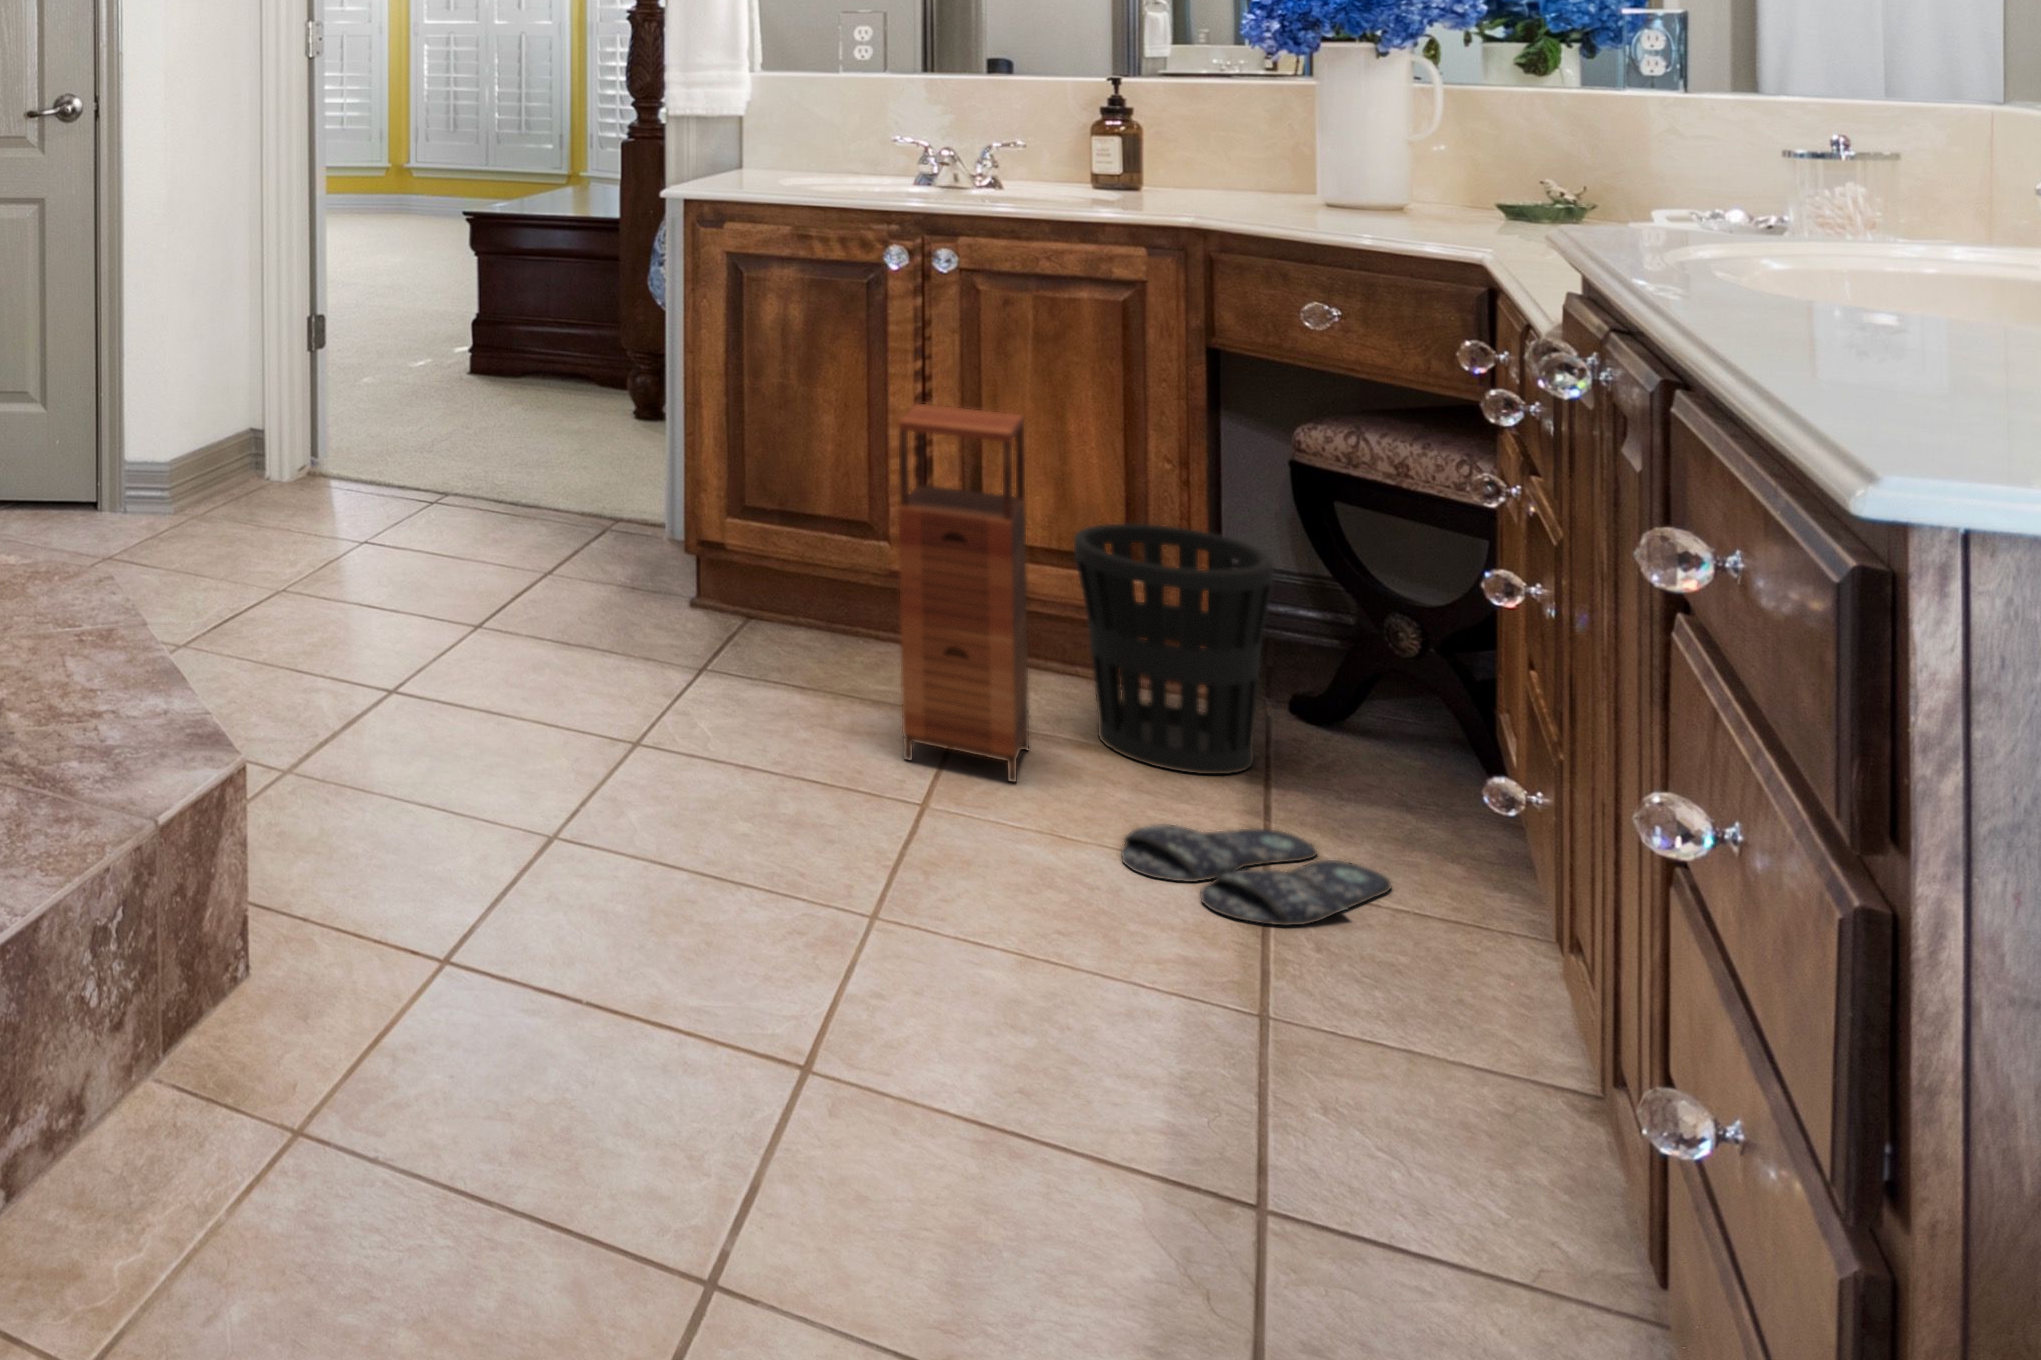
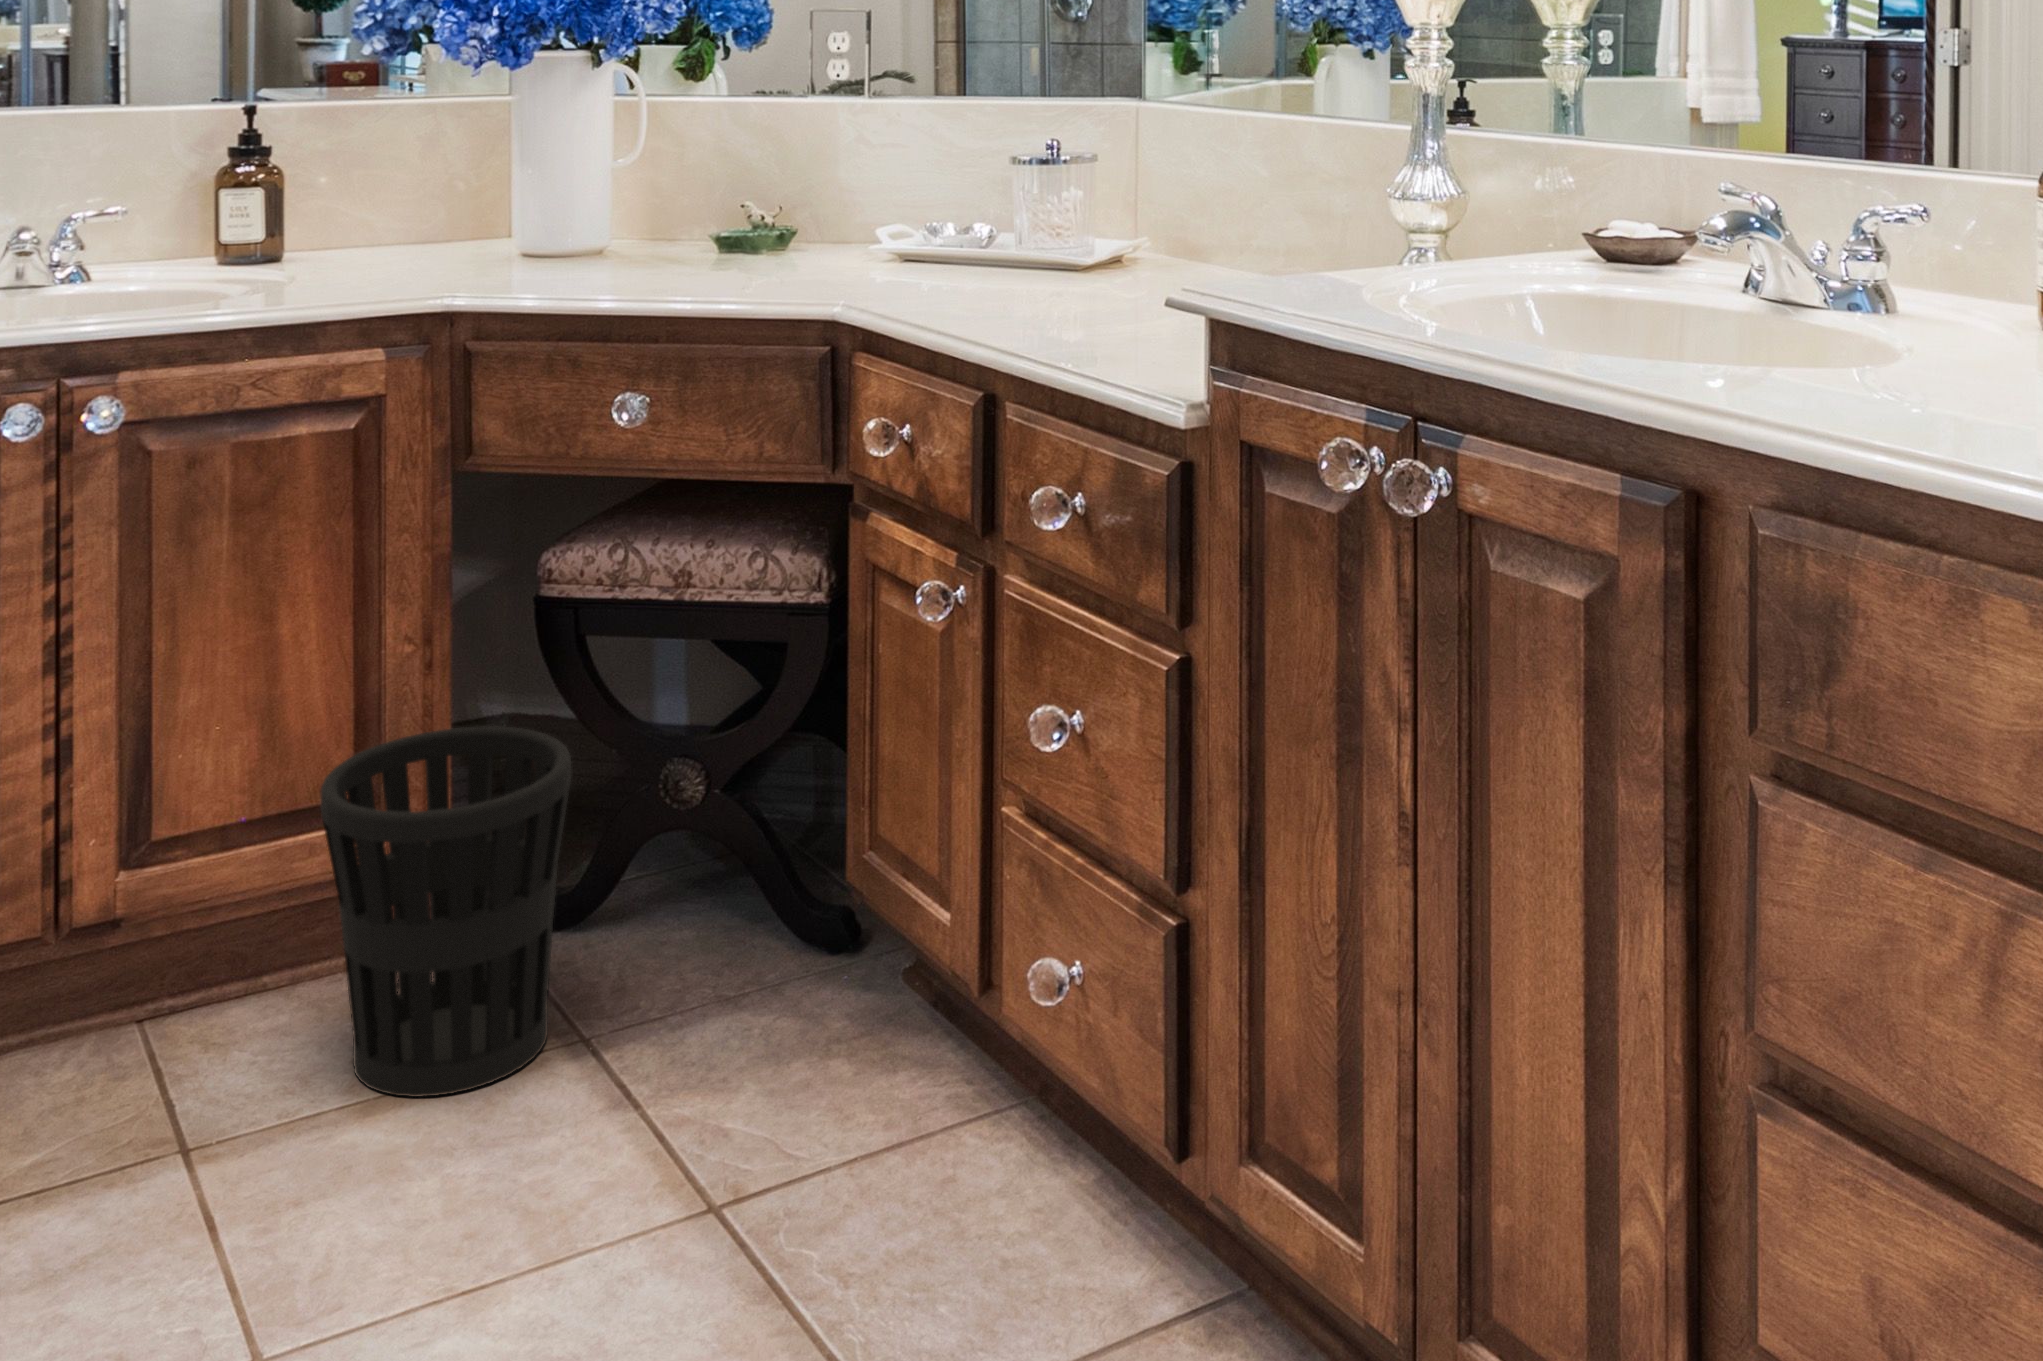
storage cabinet: present [899,404,1029,782] -> none [121,644,327,1284]
slippers: present [1121,824,1391,925] -> none [521,1113,803,1296]

